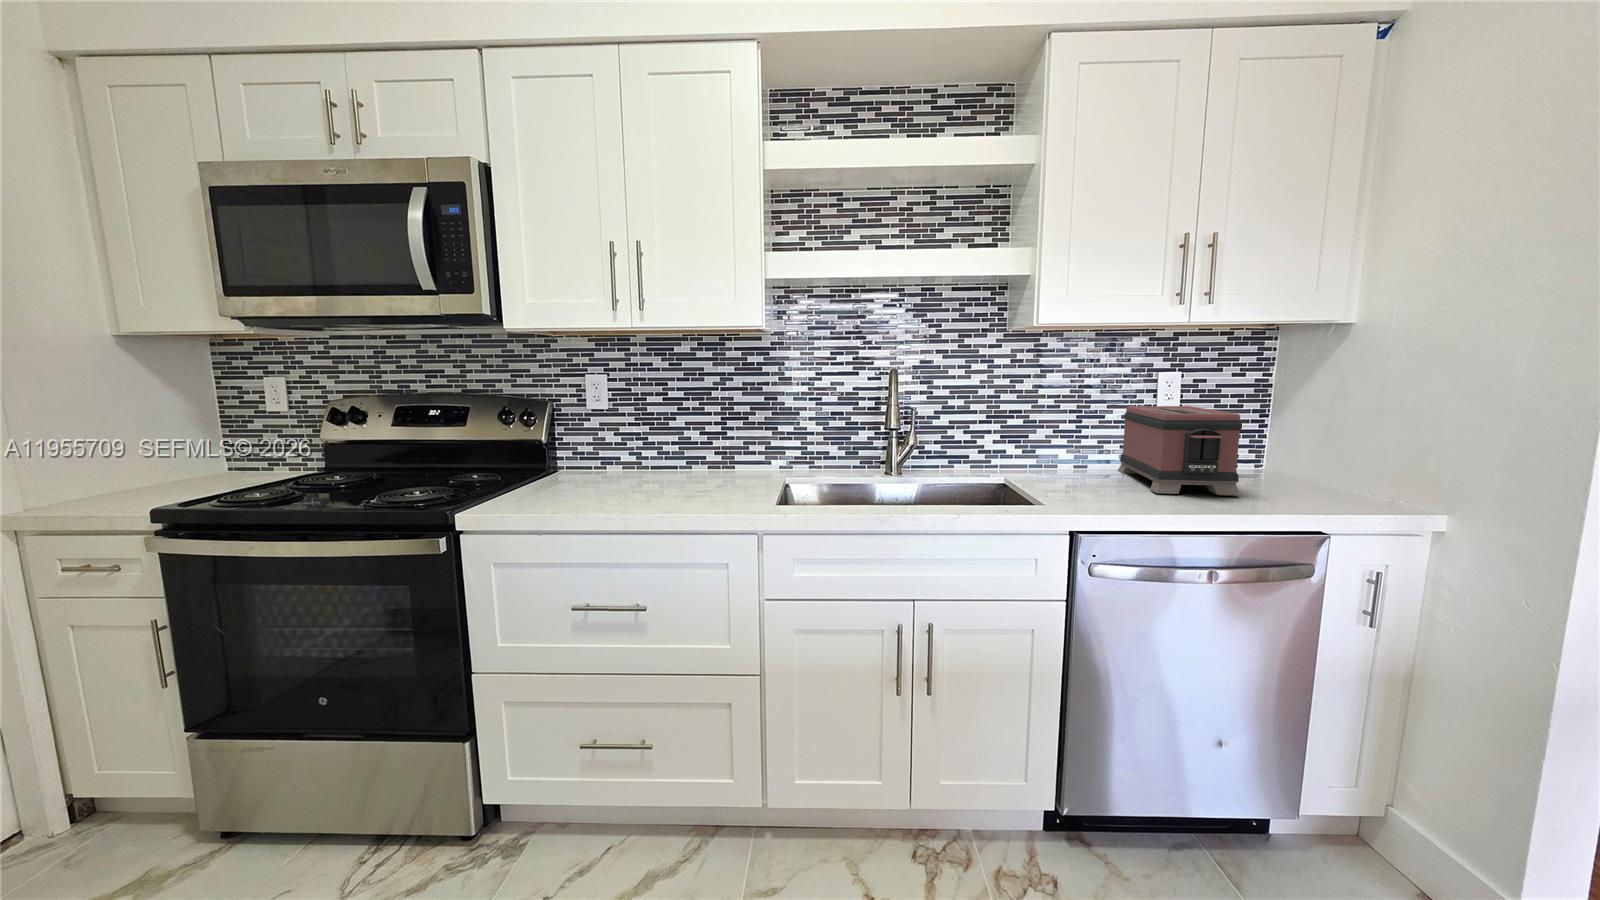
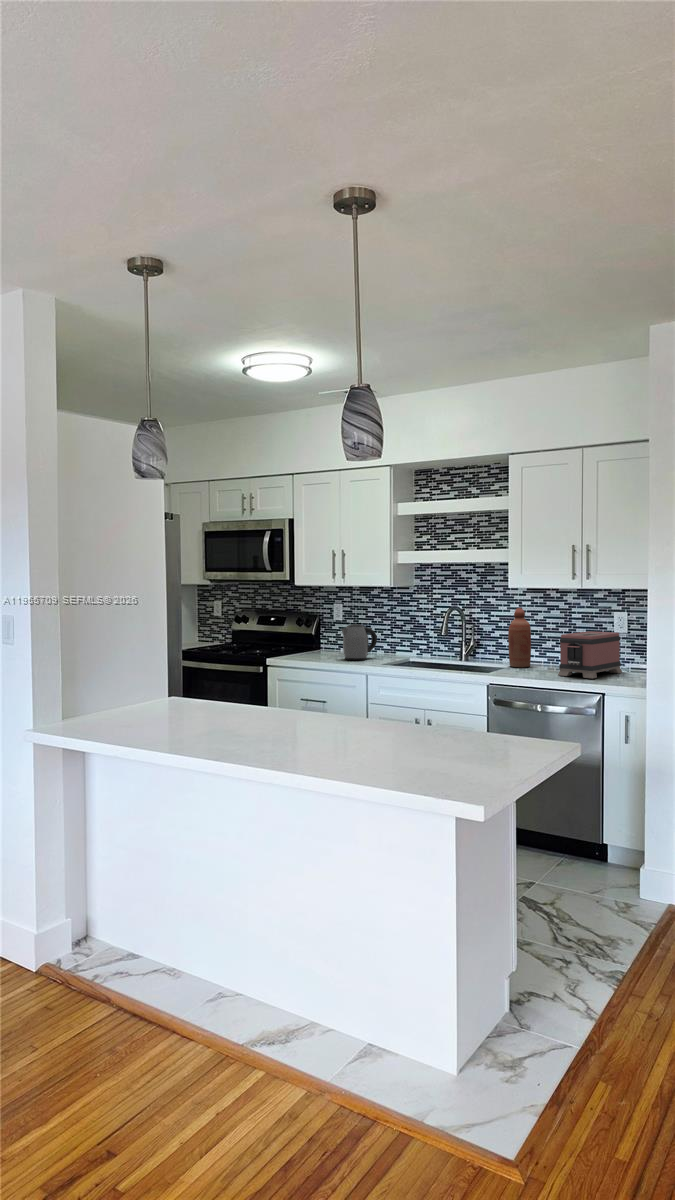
bottle: none [997,368,1040,479] -> present [508,608,531,667]
kettle: none [656,414,725,497] -> present [341,624,377,660]

